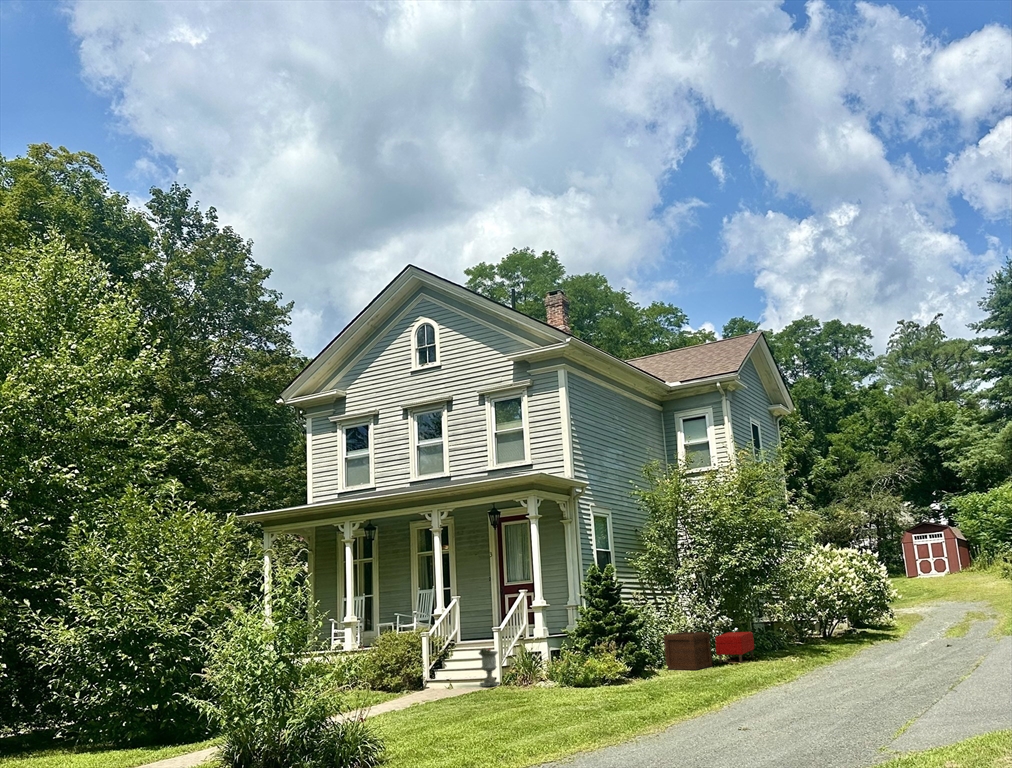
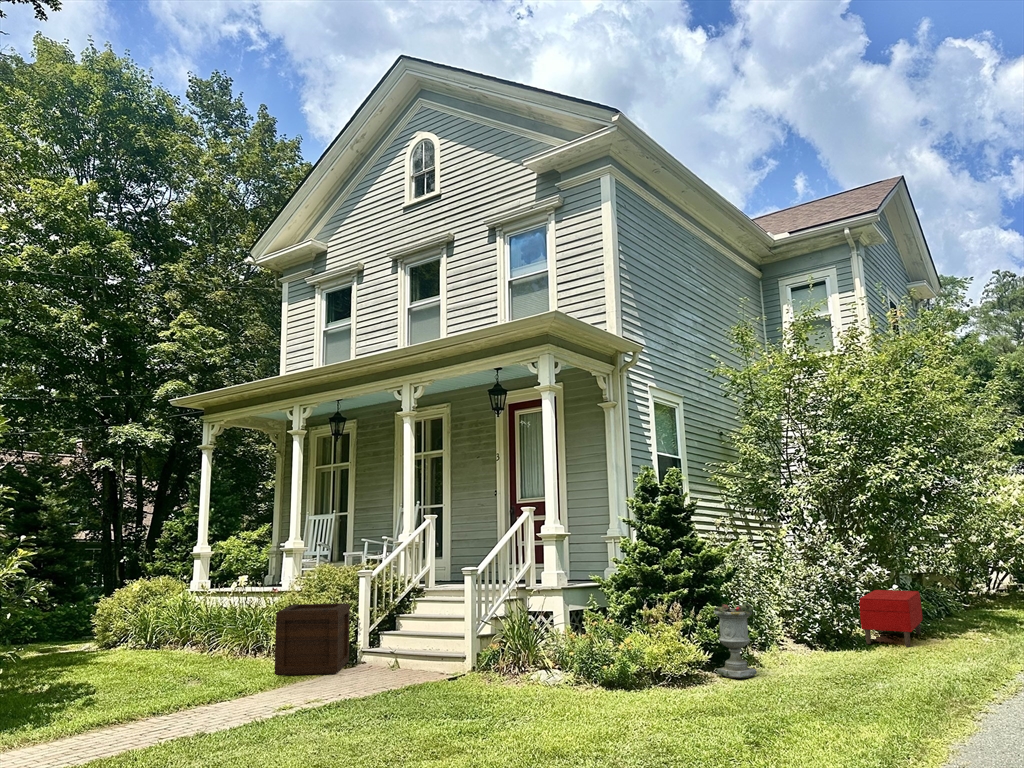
wooden crate: present [664,632,712,670] -> present [275,603,350,676]
planter: present [479,648,500,687] -> present [714,603,757,678]

